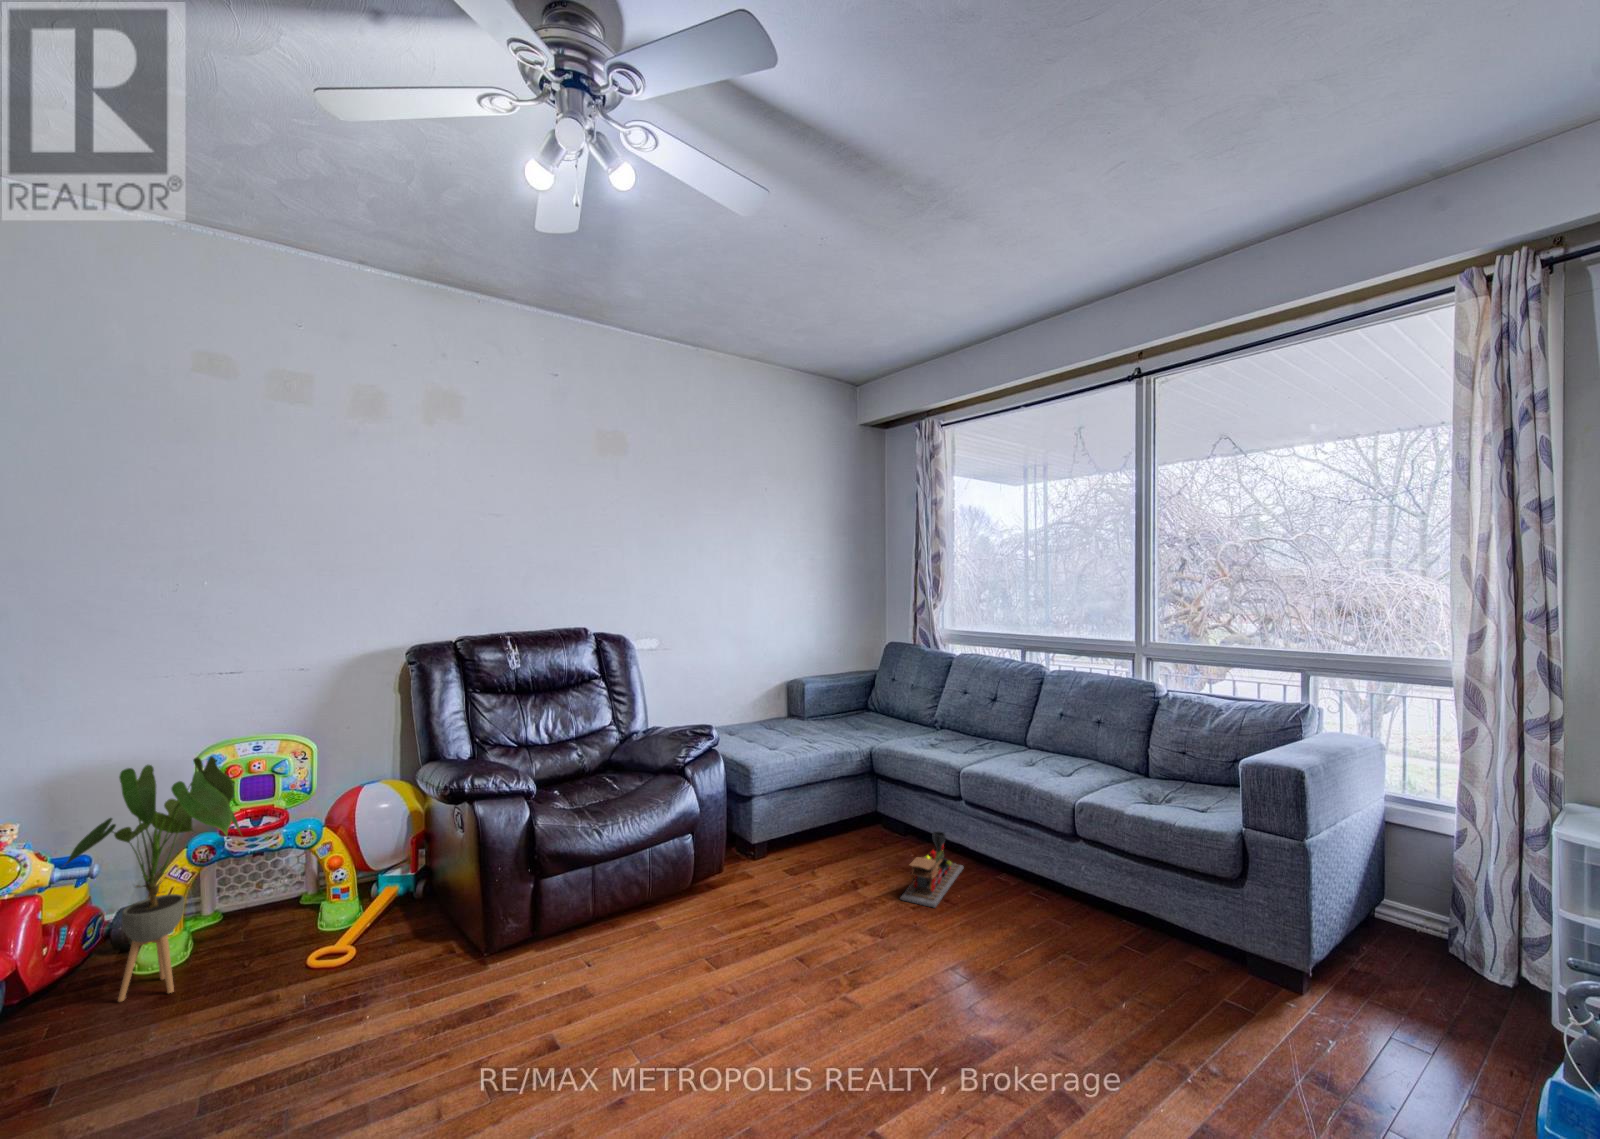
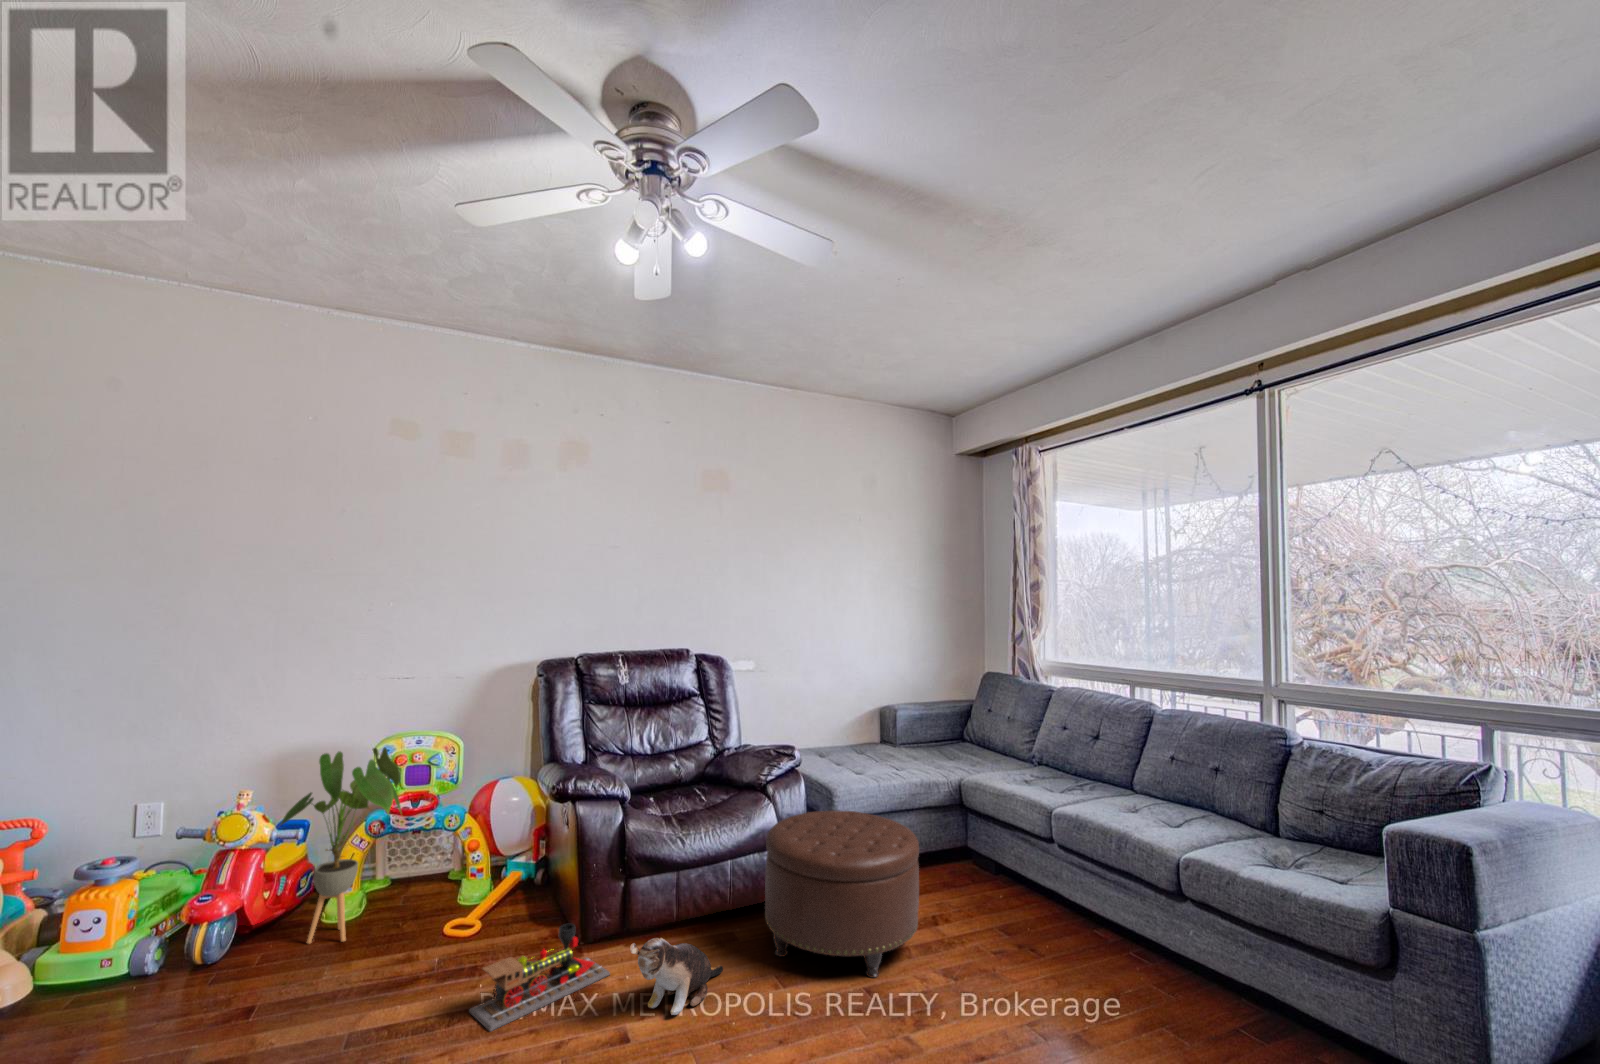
ottoman: none [693,787,852,950] -> present [765,811,919,978]
toy train: present [900,831,964,908] -> present [469,924,610,1031]
plush toy: none [560,938,656,1018] -> present [630,938,723,1015]

